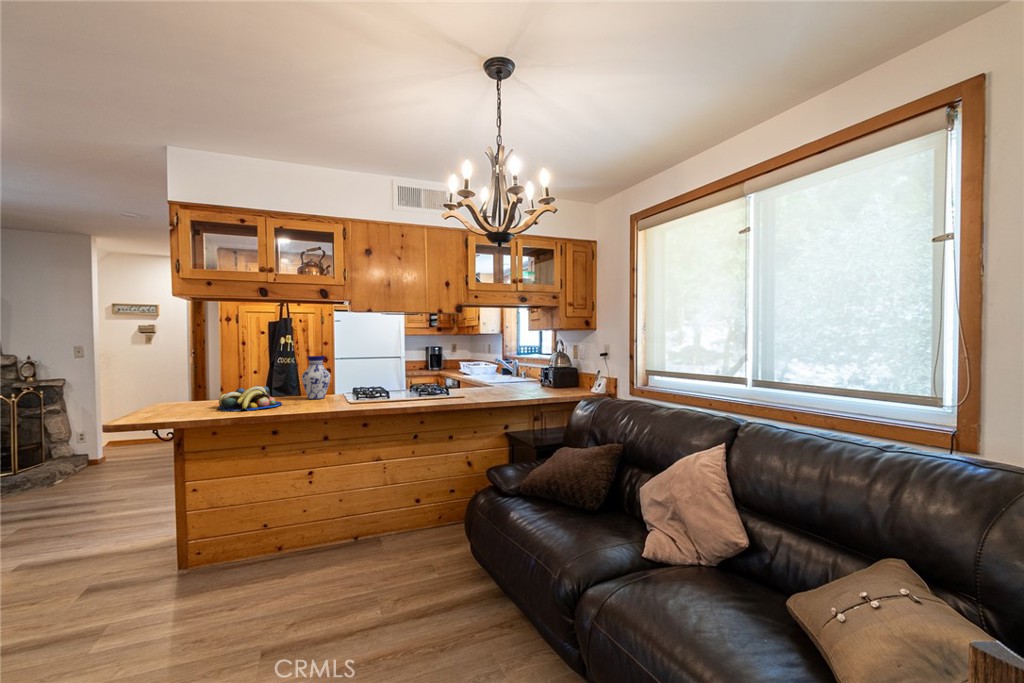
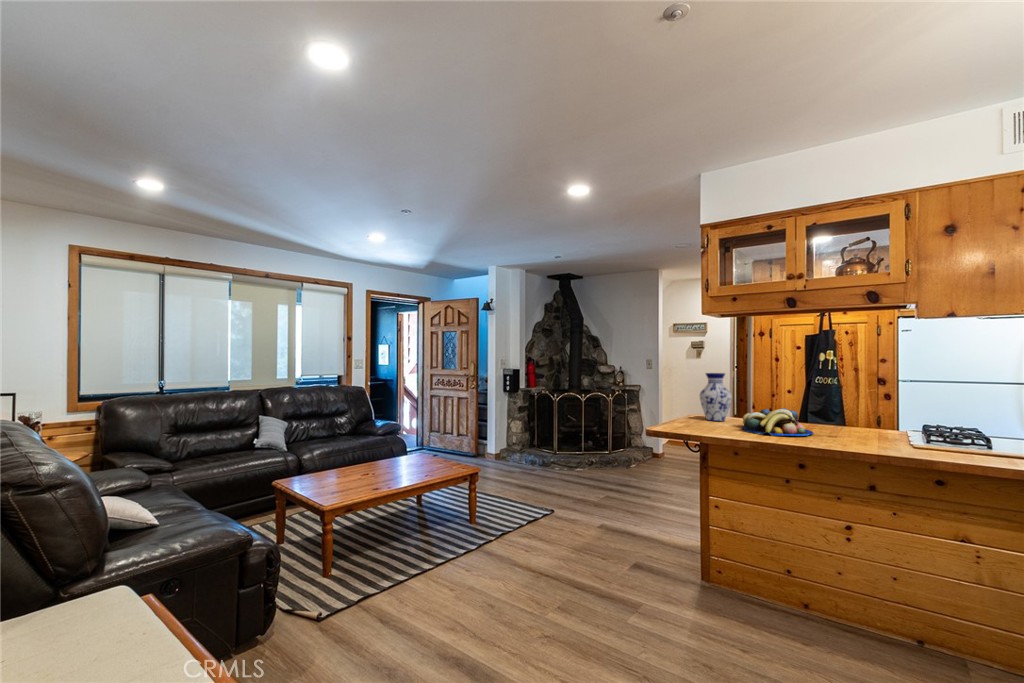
vase: present [302,356,330,399] -> present [700,373,732,421]

